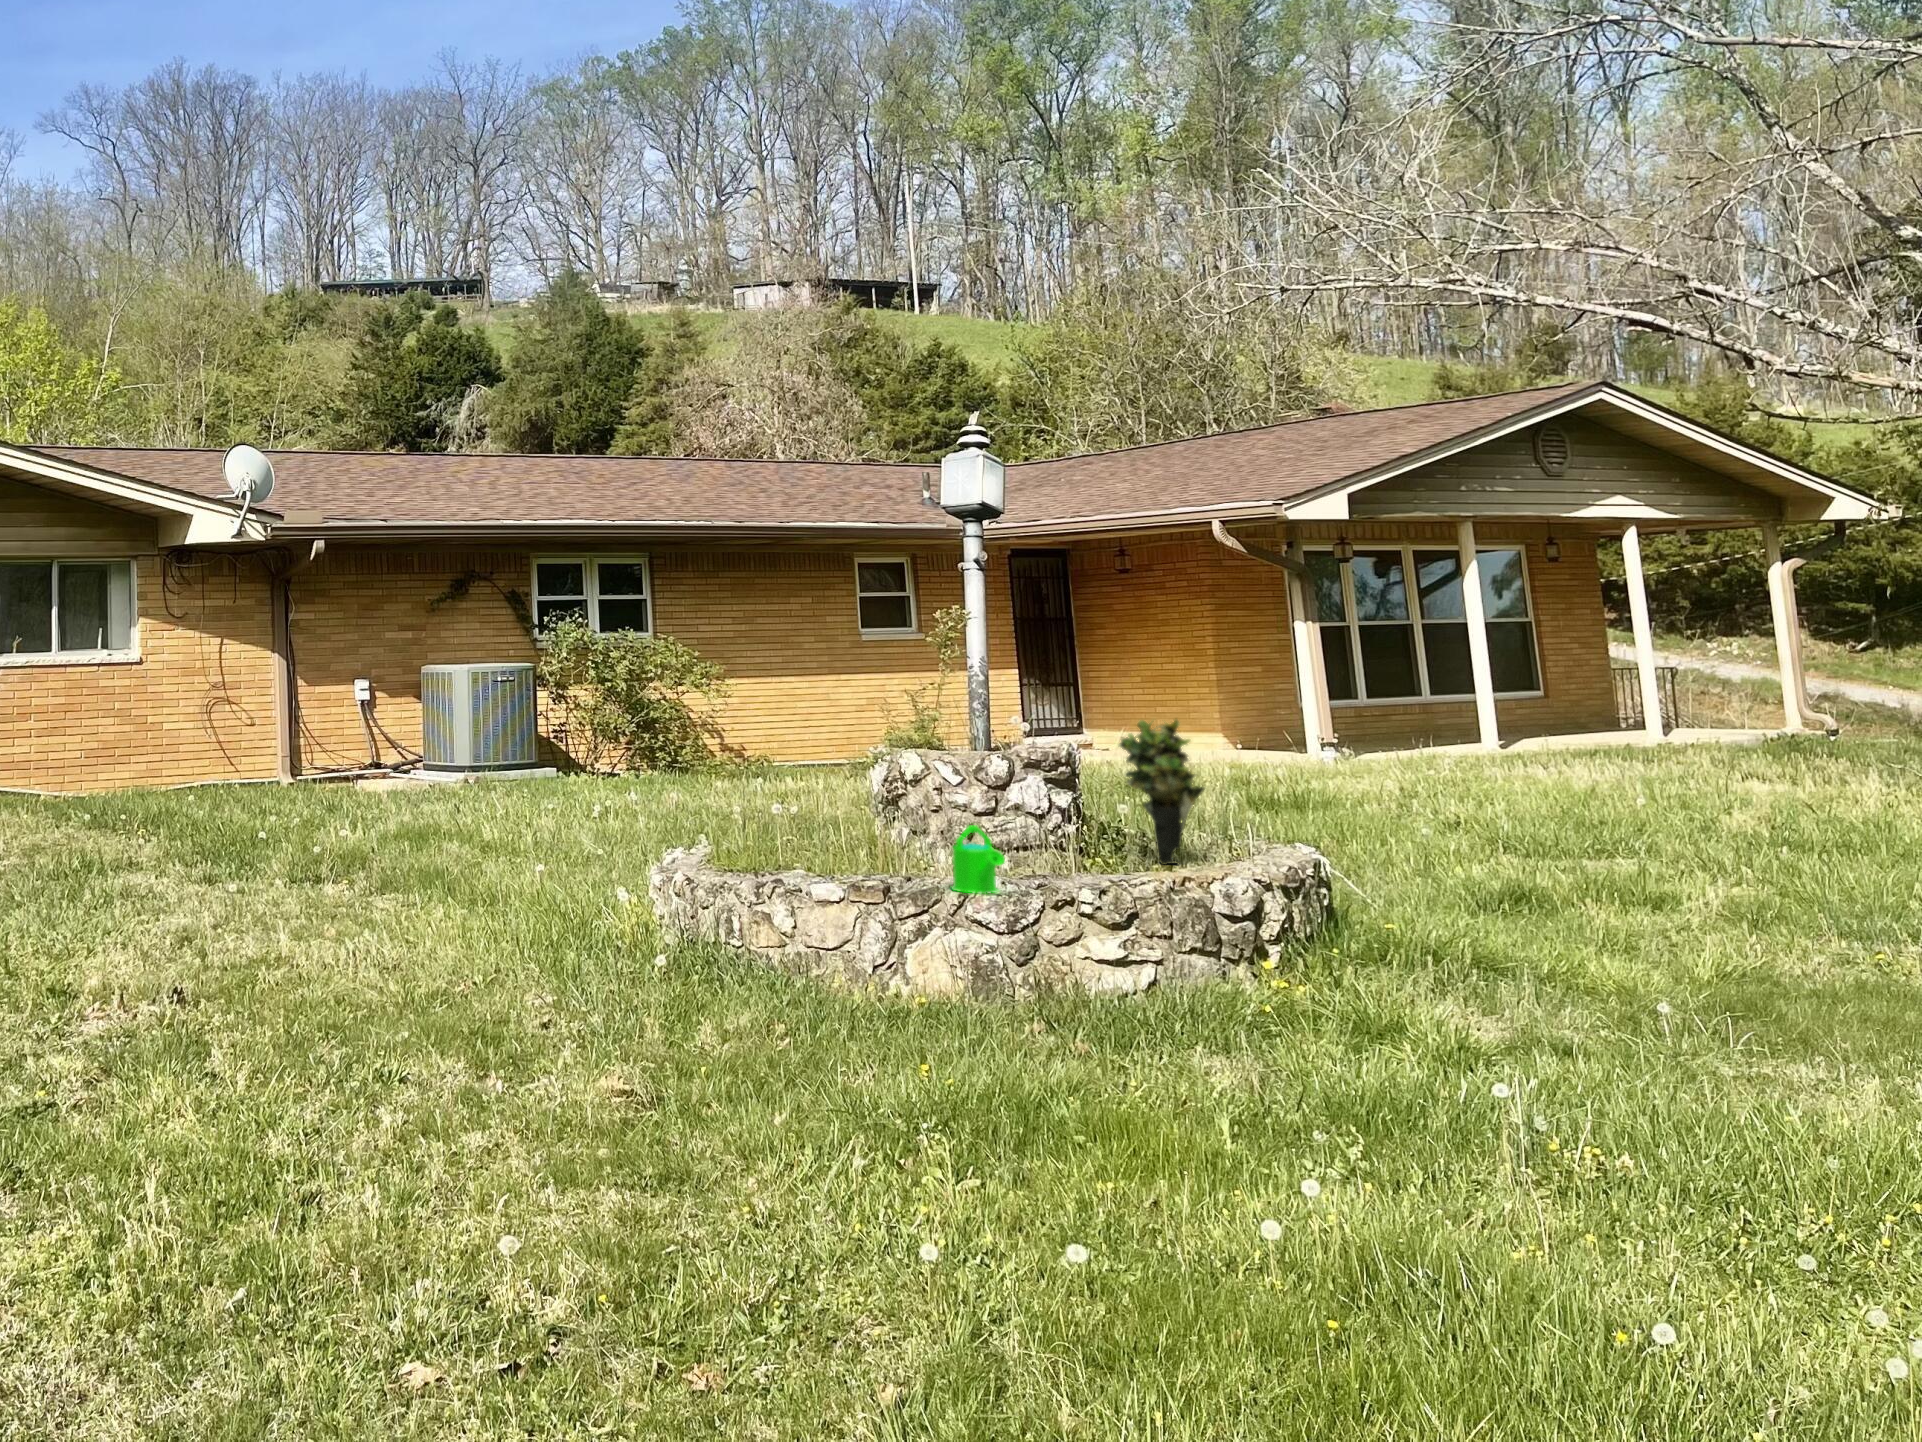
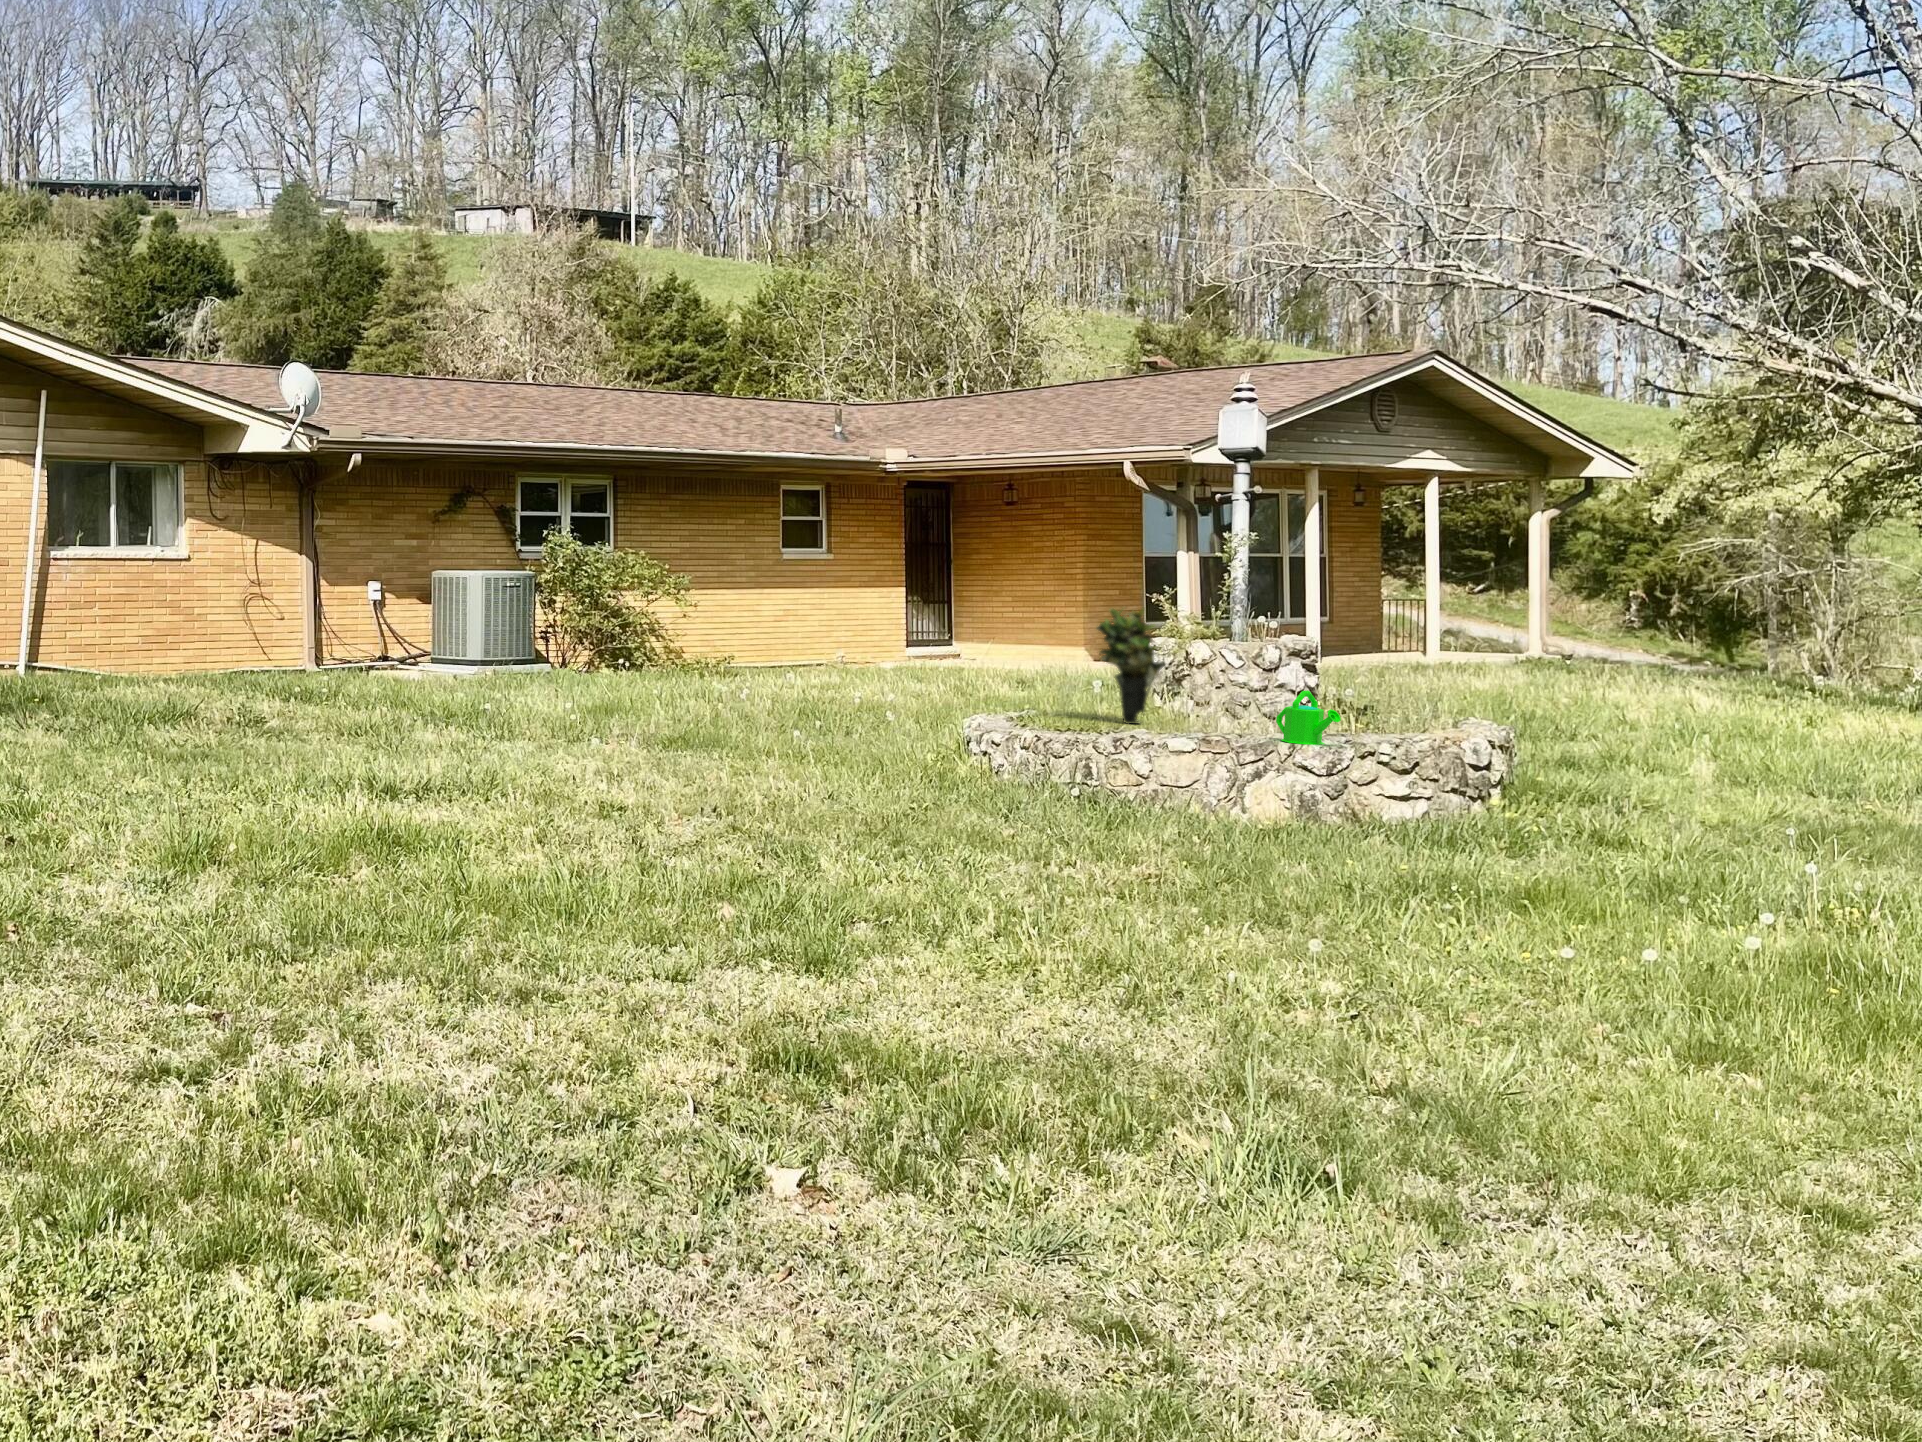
potted plant: present [1119,719,1205,865] -> present [1097,607,1165,724]

